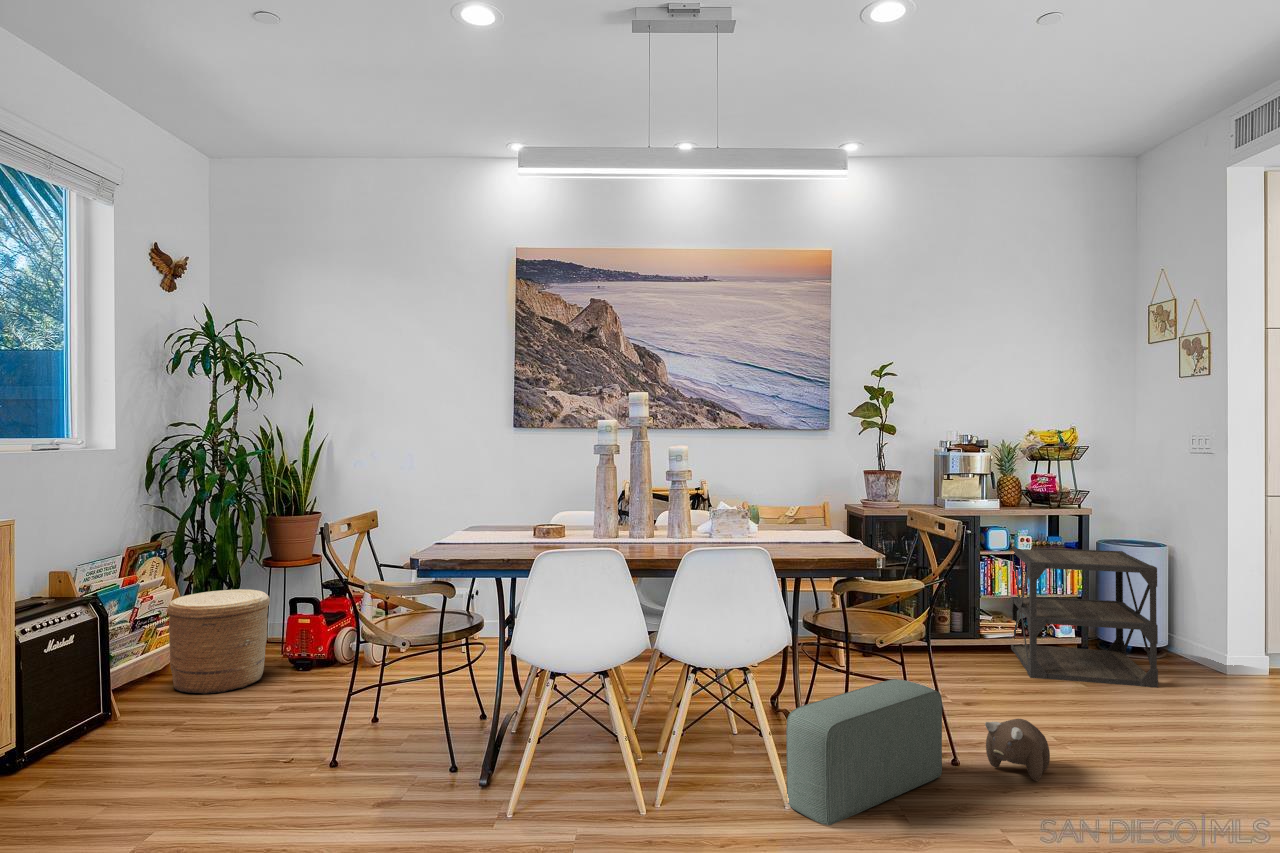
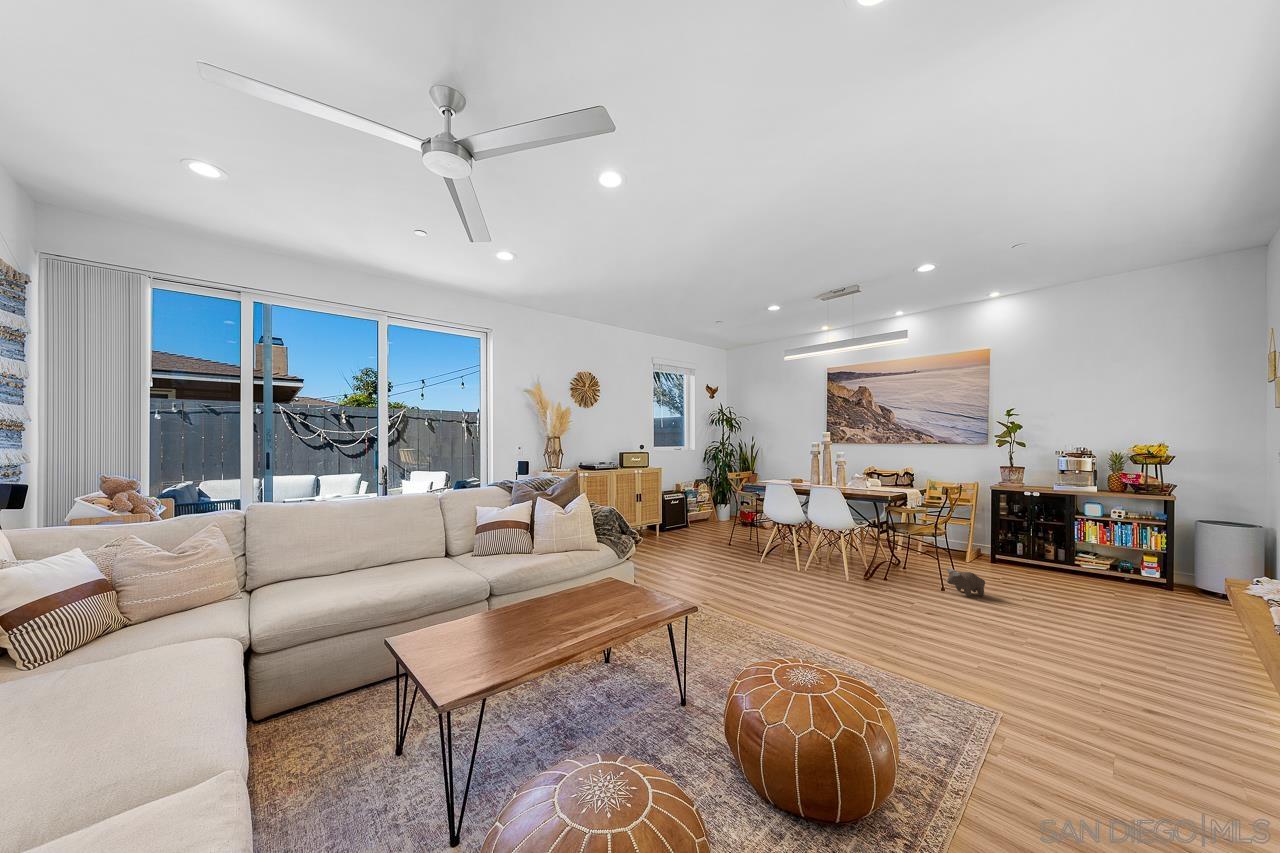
side table: present [1011,547,1158,688] -> none [1079,516,1197,604]
woven basket: present [167,589,270,694] -> none [706,496,735,527]
pouf: present [786,679,942,825] -> none [849,544,927,586]

